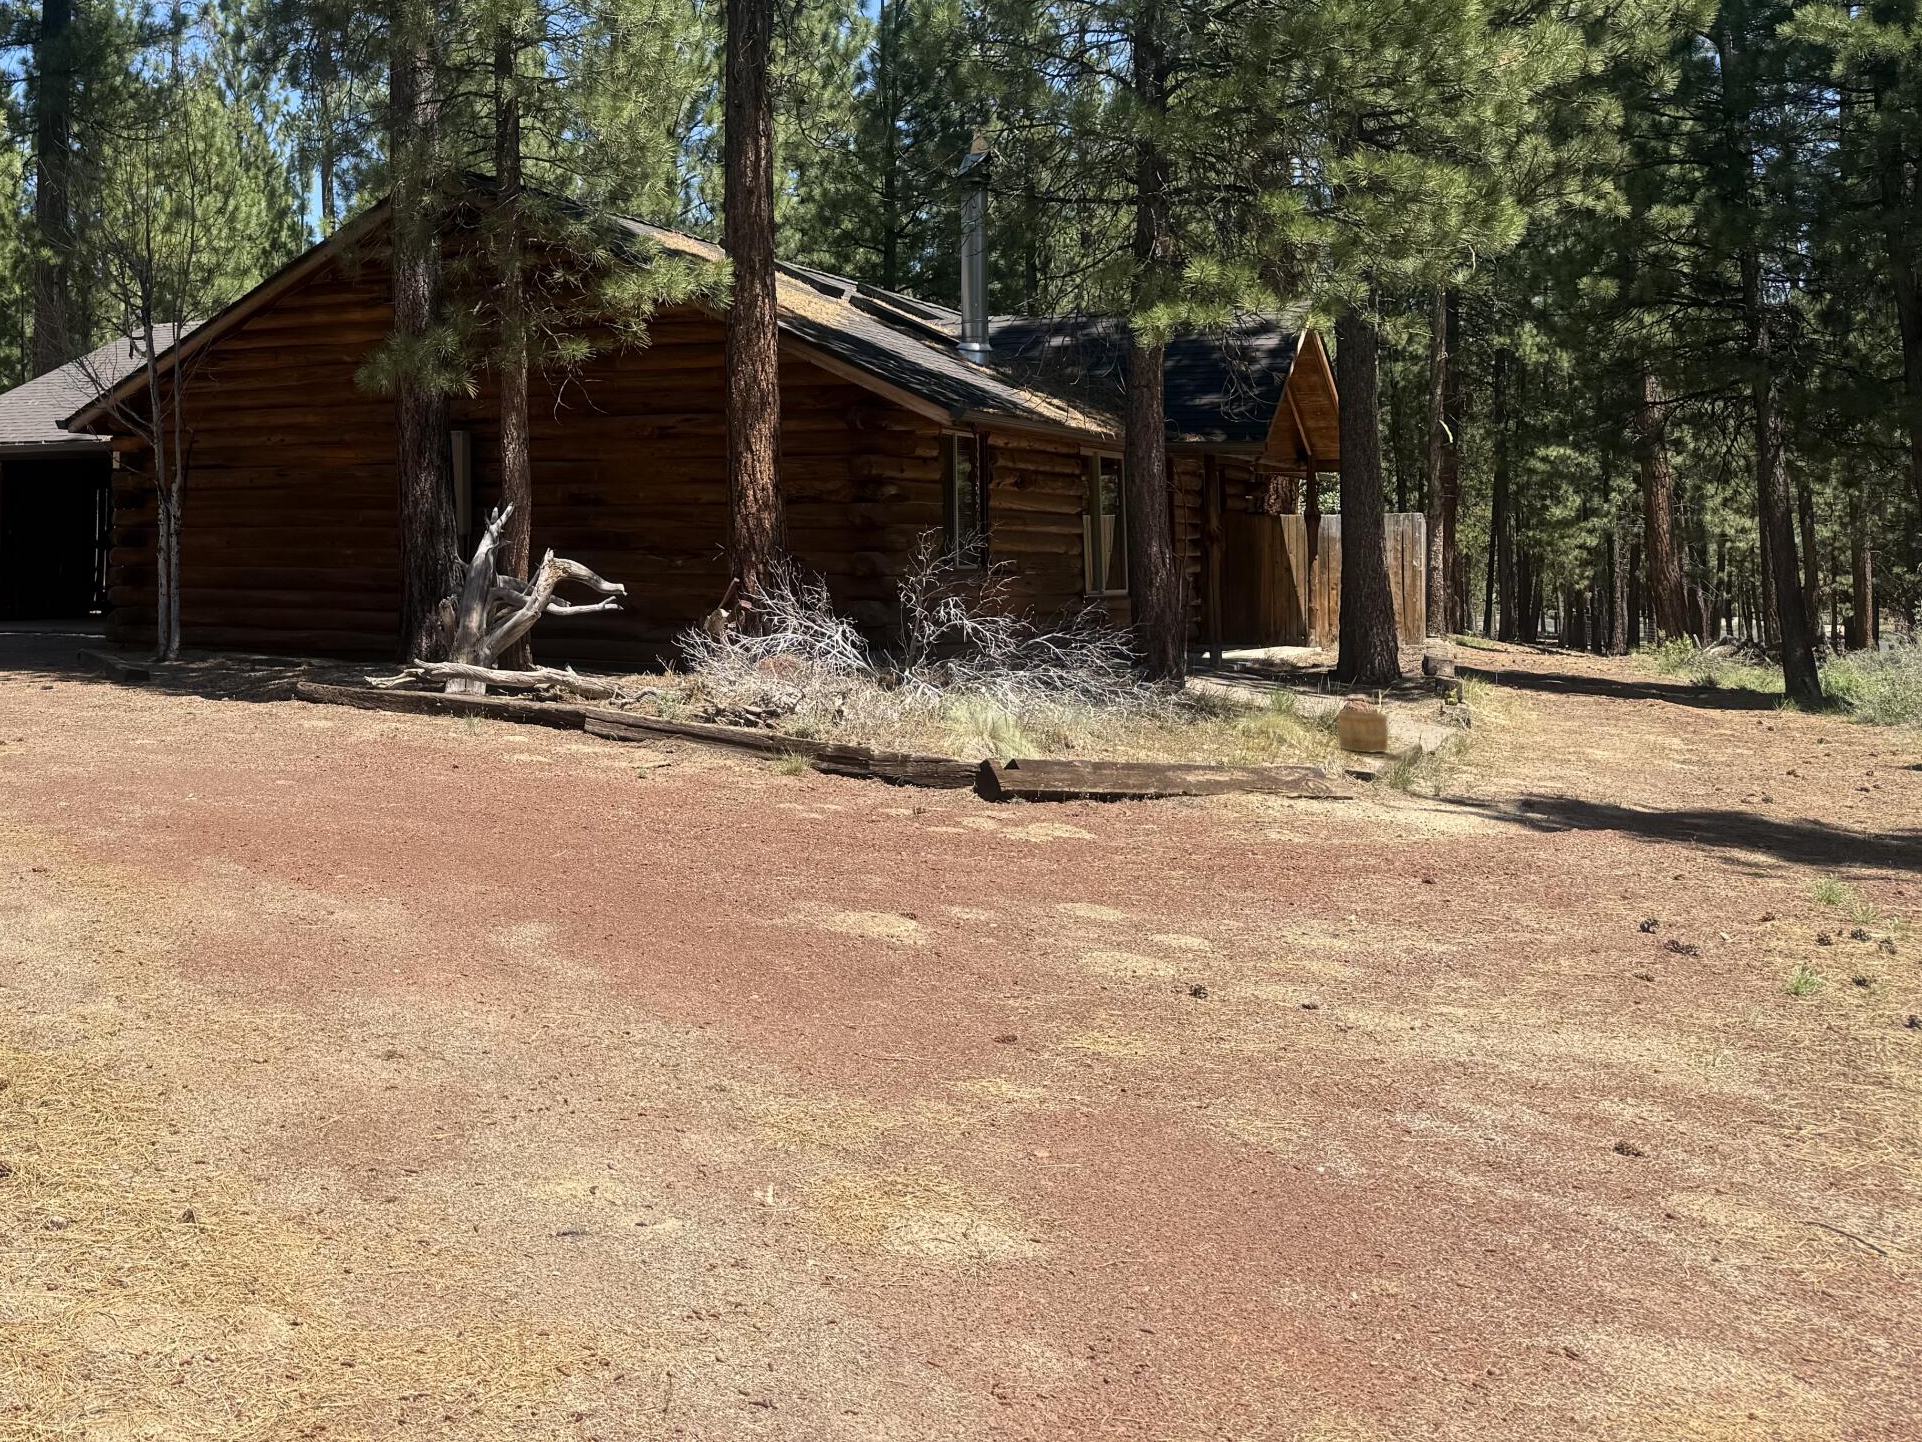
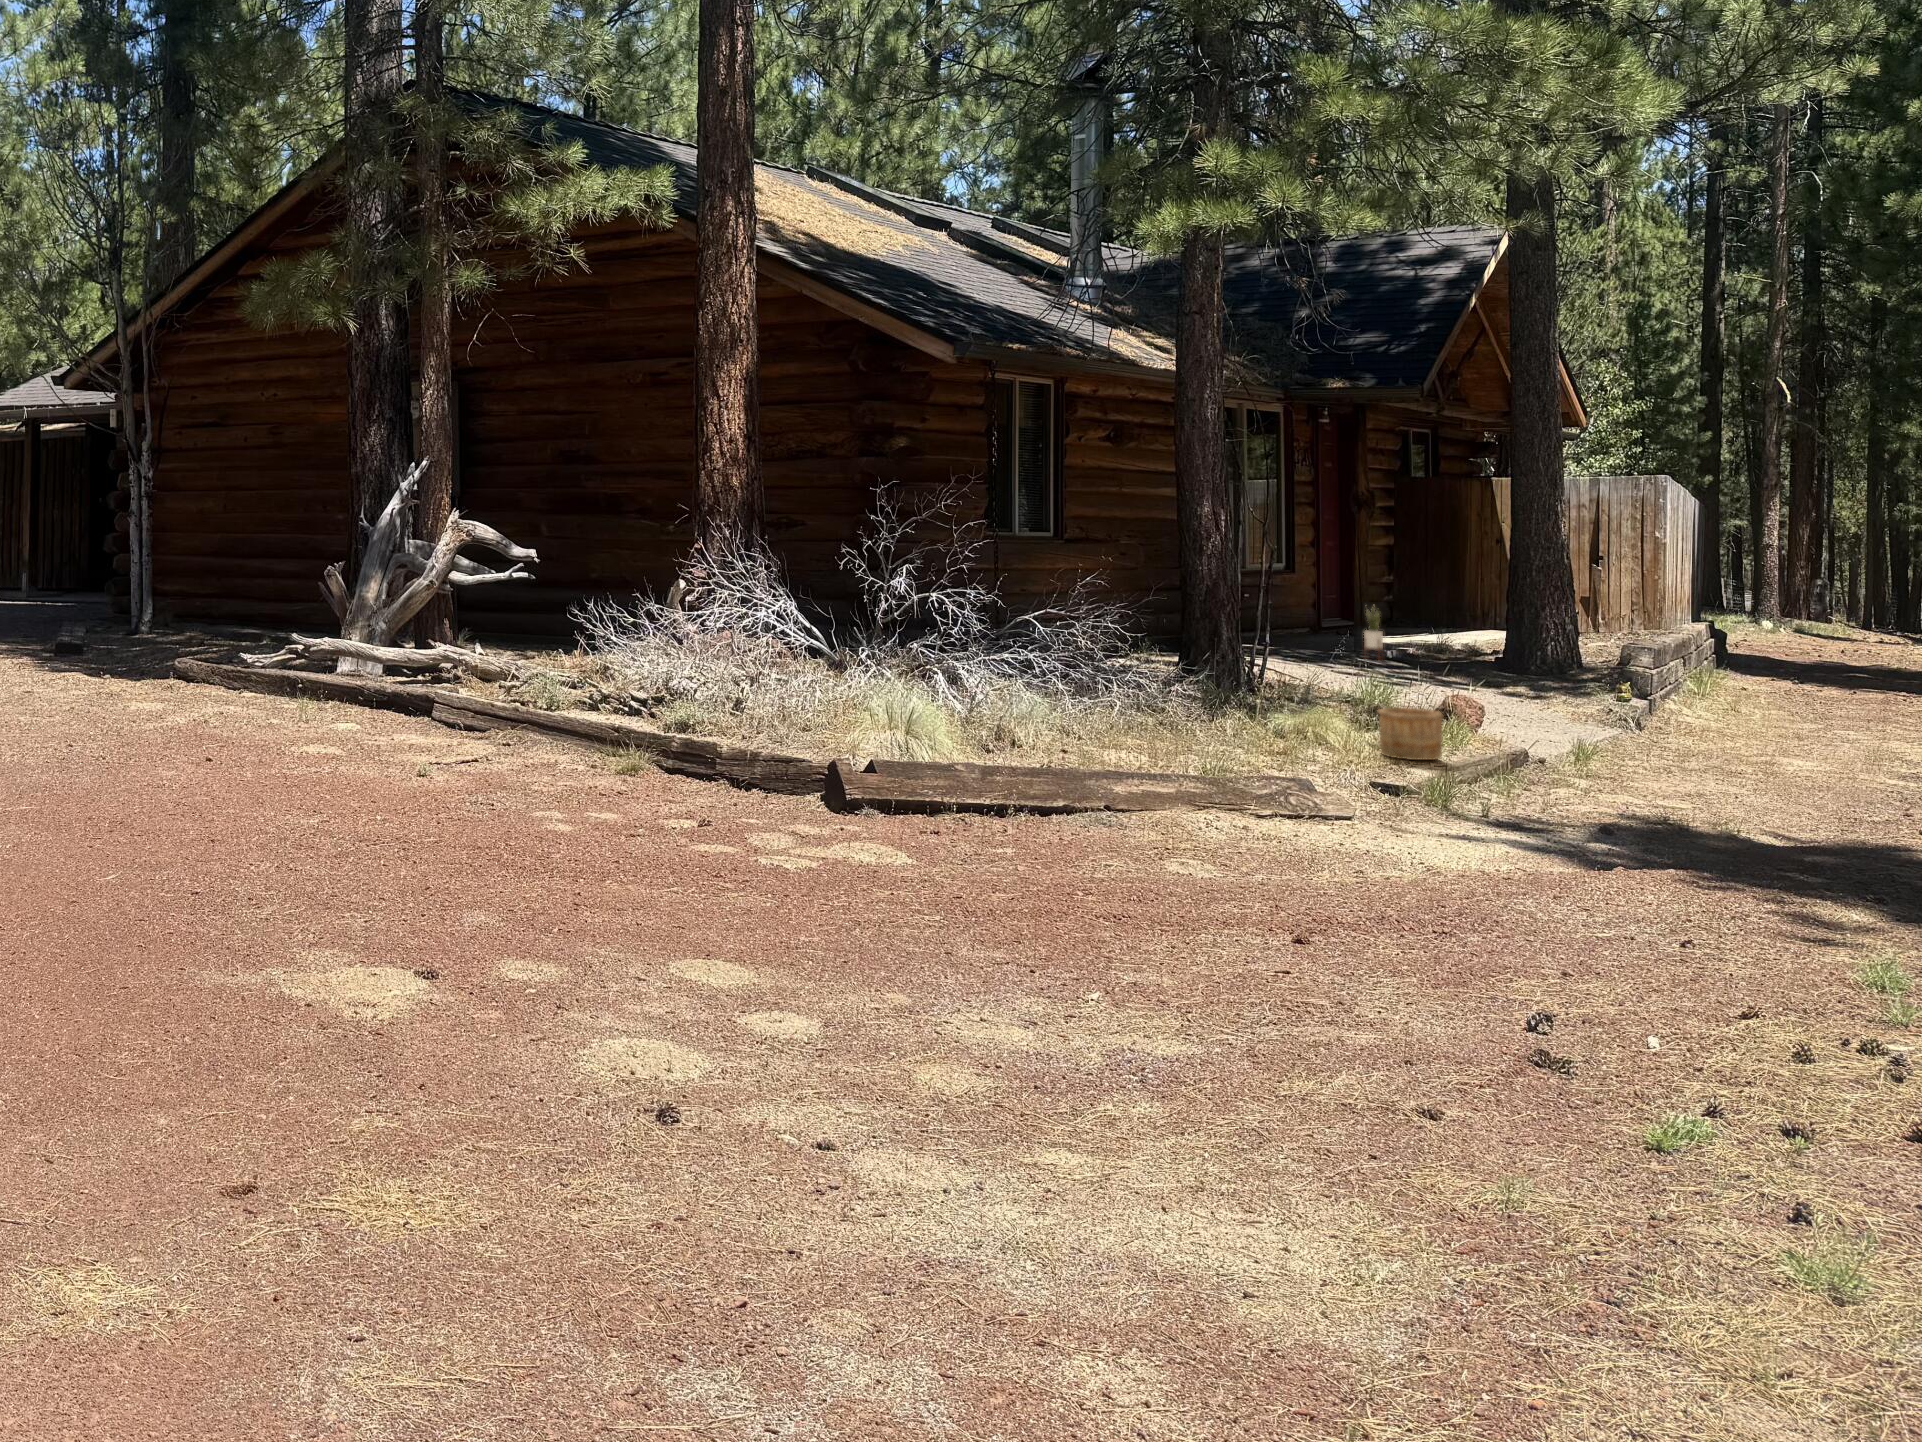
potted plant: none [1229,624,1245,674] -> present [1364,609,1383,651]

